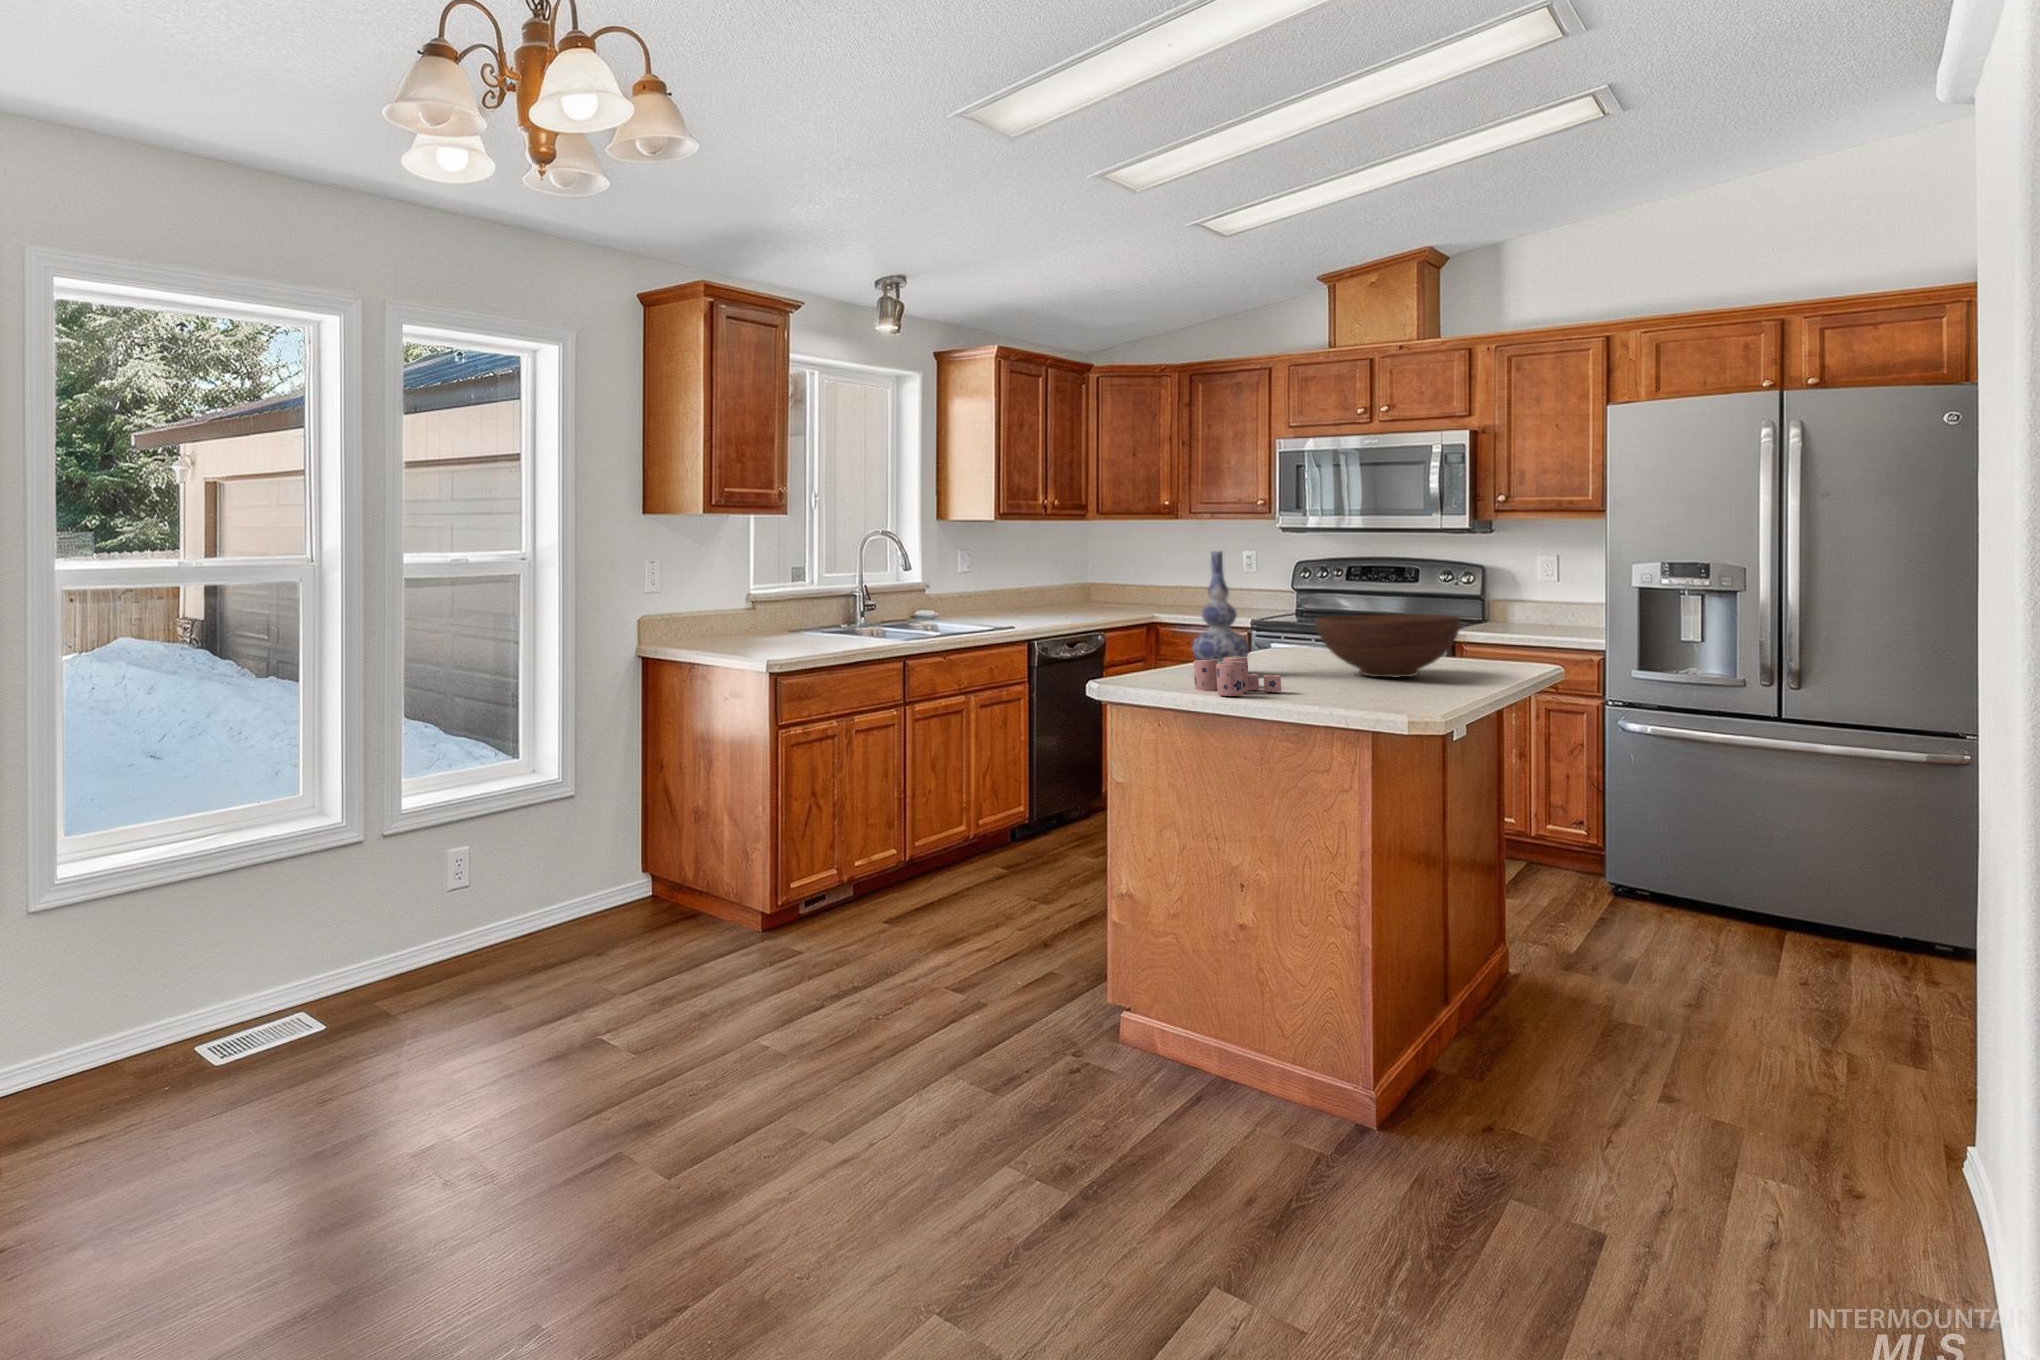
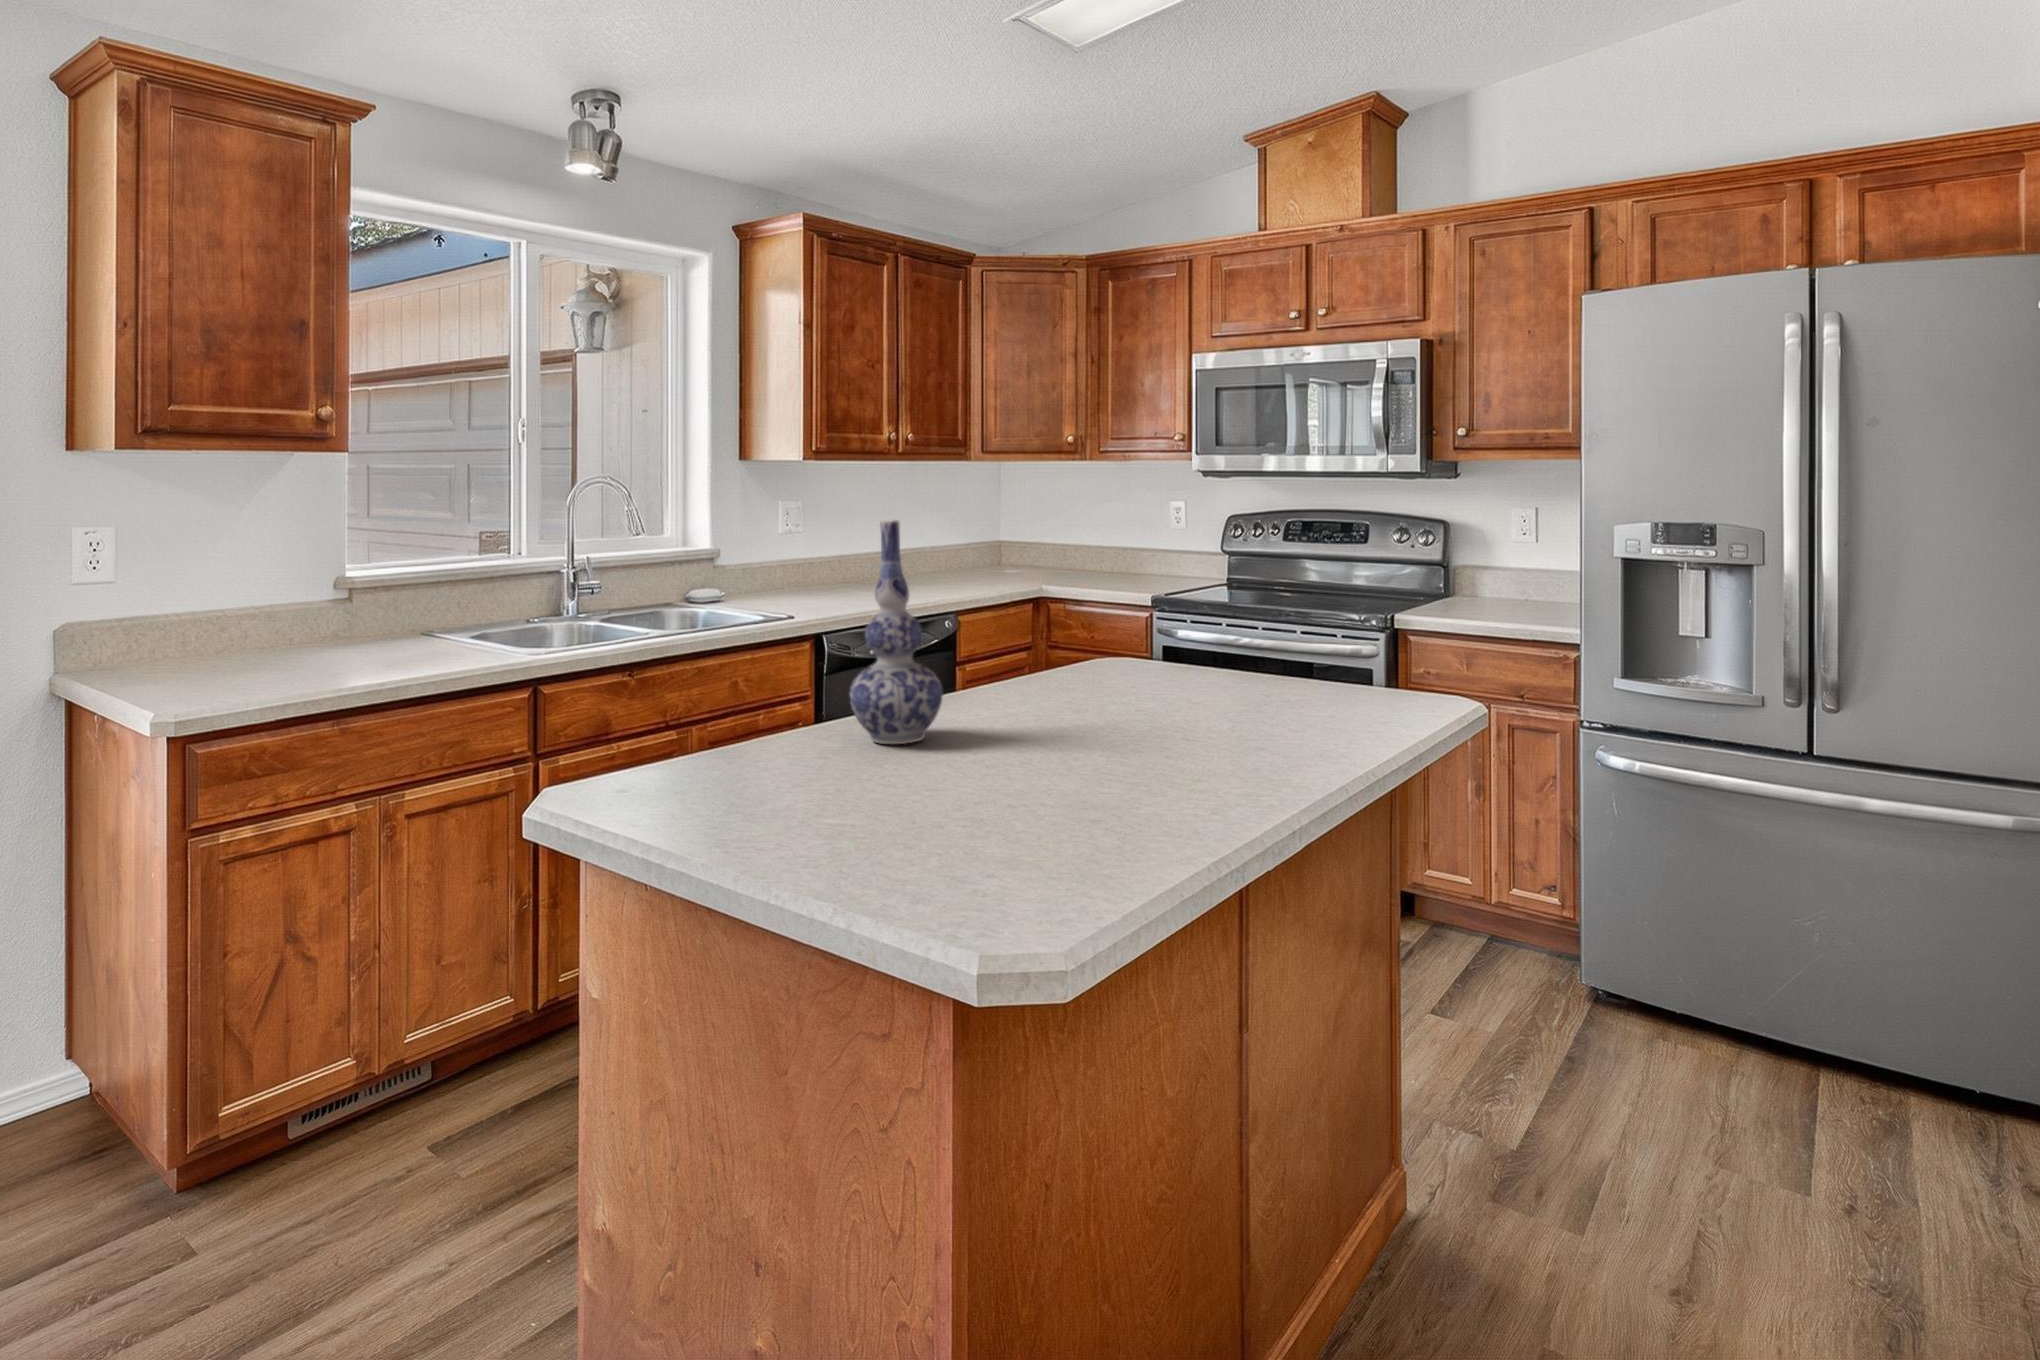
fruit bowl: present [1315,615,1461,678] -> none [1058,627,1286,748]
candle: present [1194,657,1281,696] -> none [765,727,913,828]

